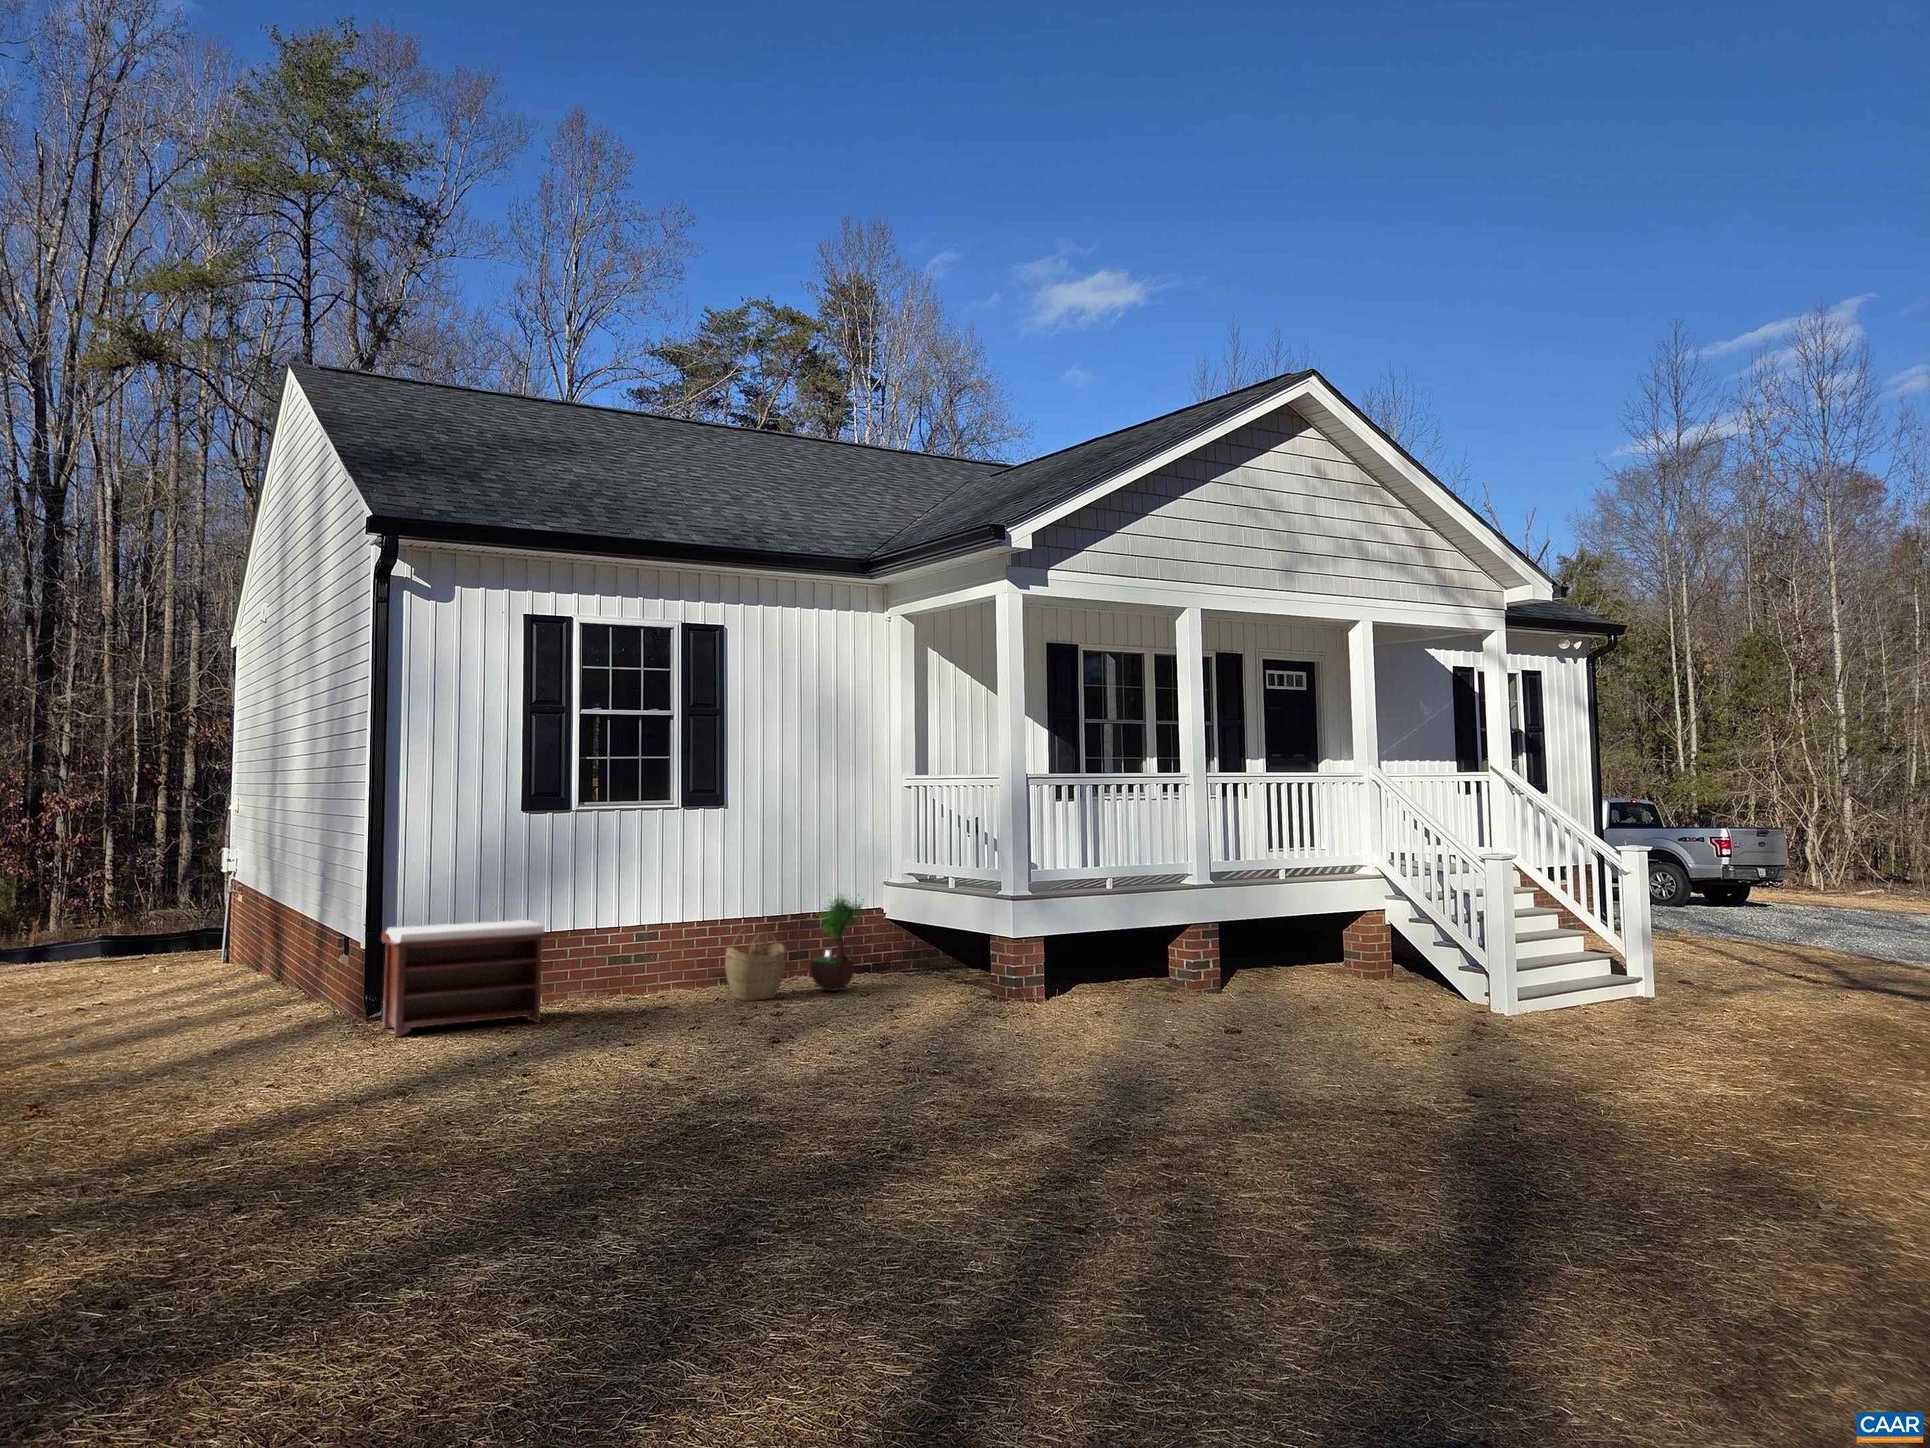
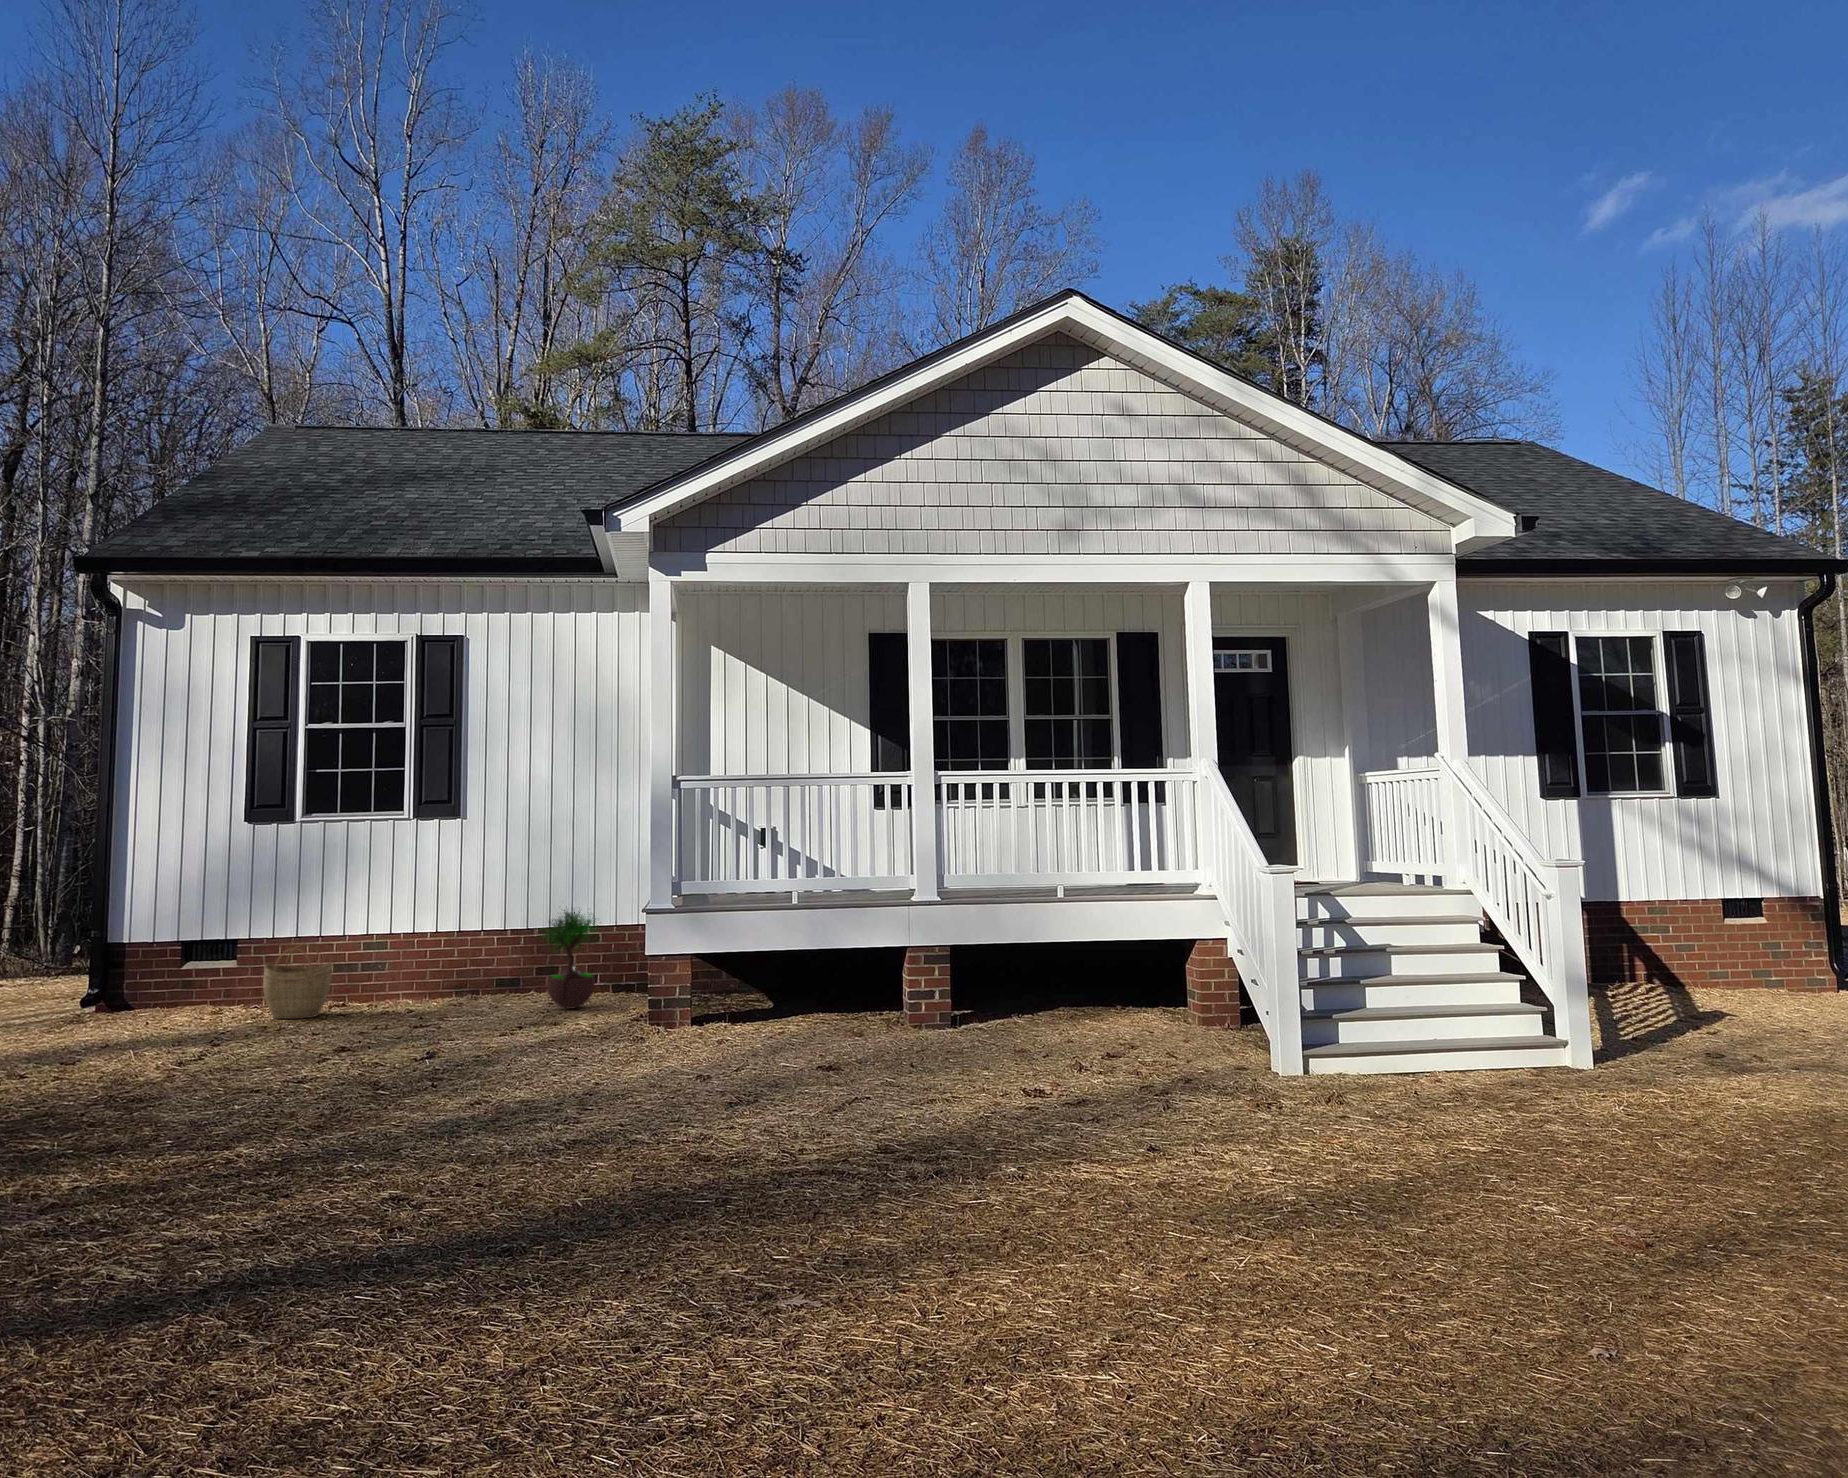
bench: present [381,920,549,1037] -> none [87,924,256,1026]
woven basket: present [725,928,785,1001] -> present [263,944,332,1019]

